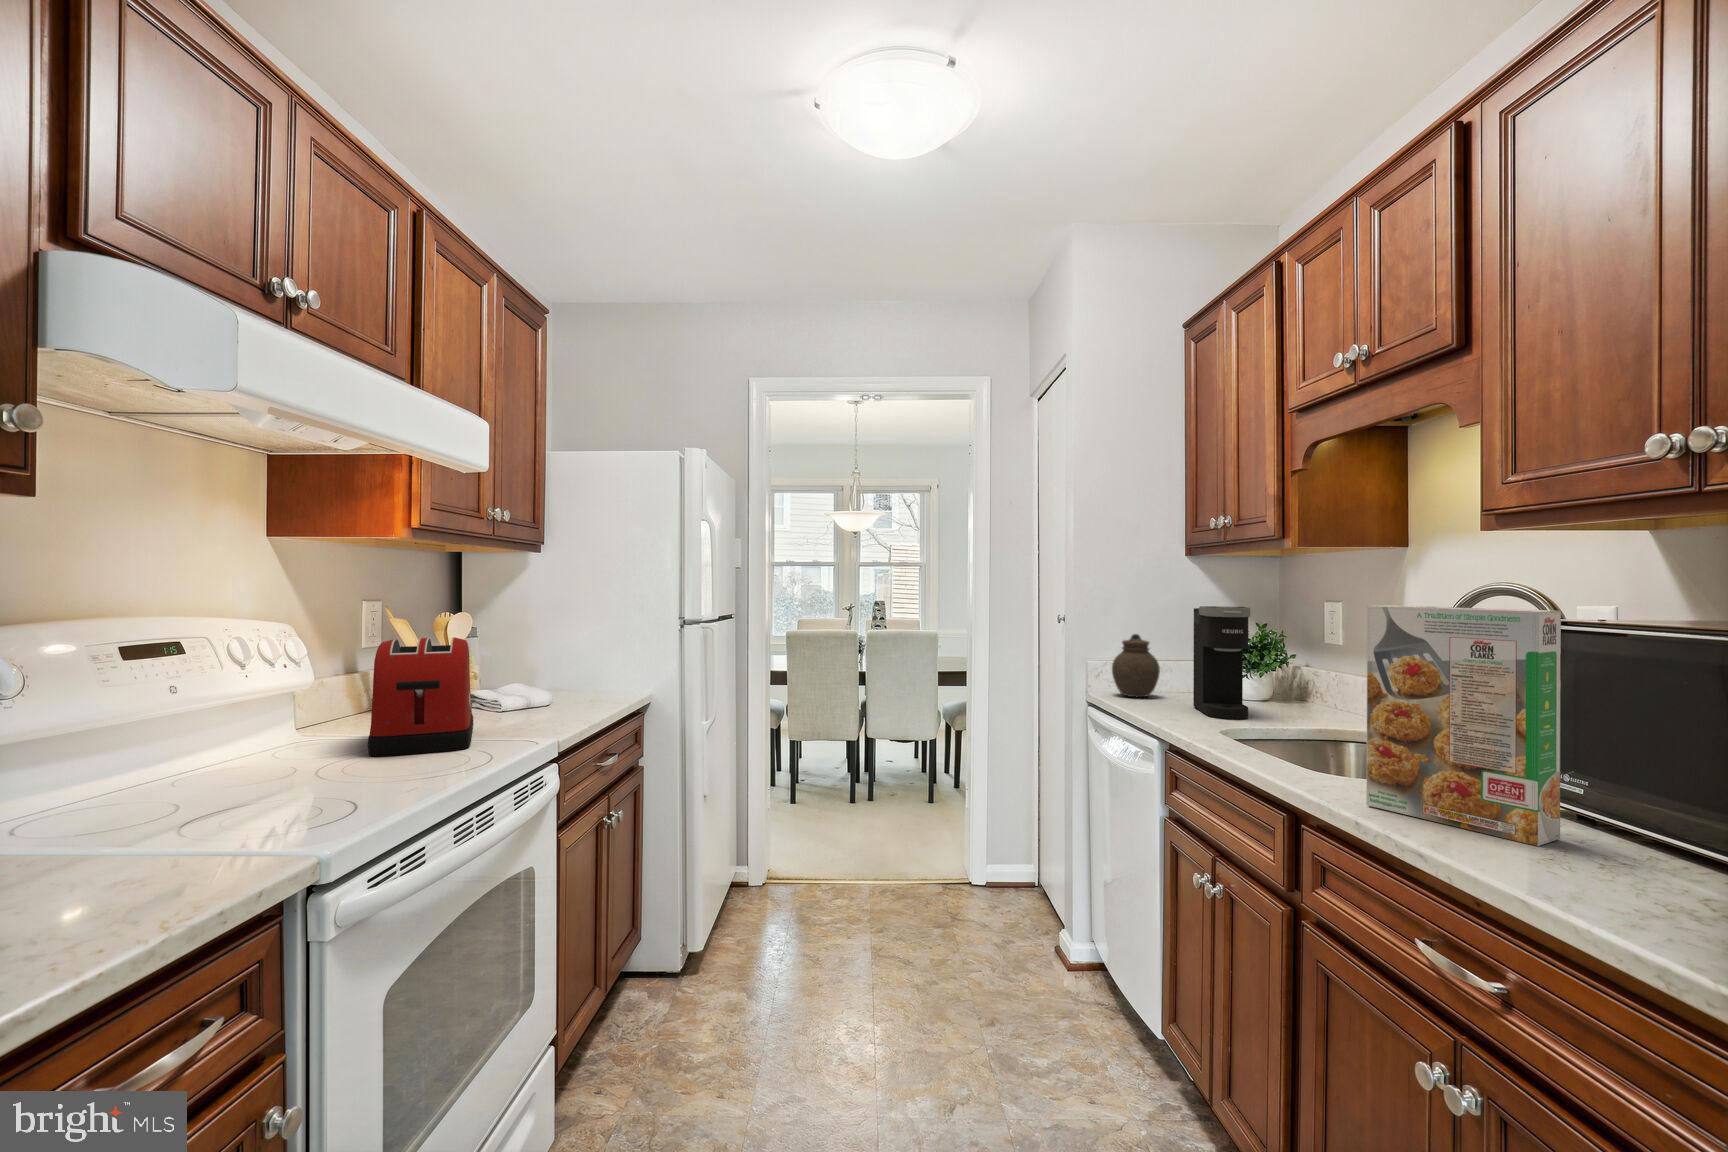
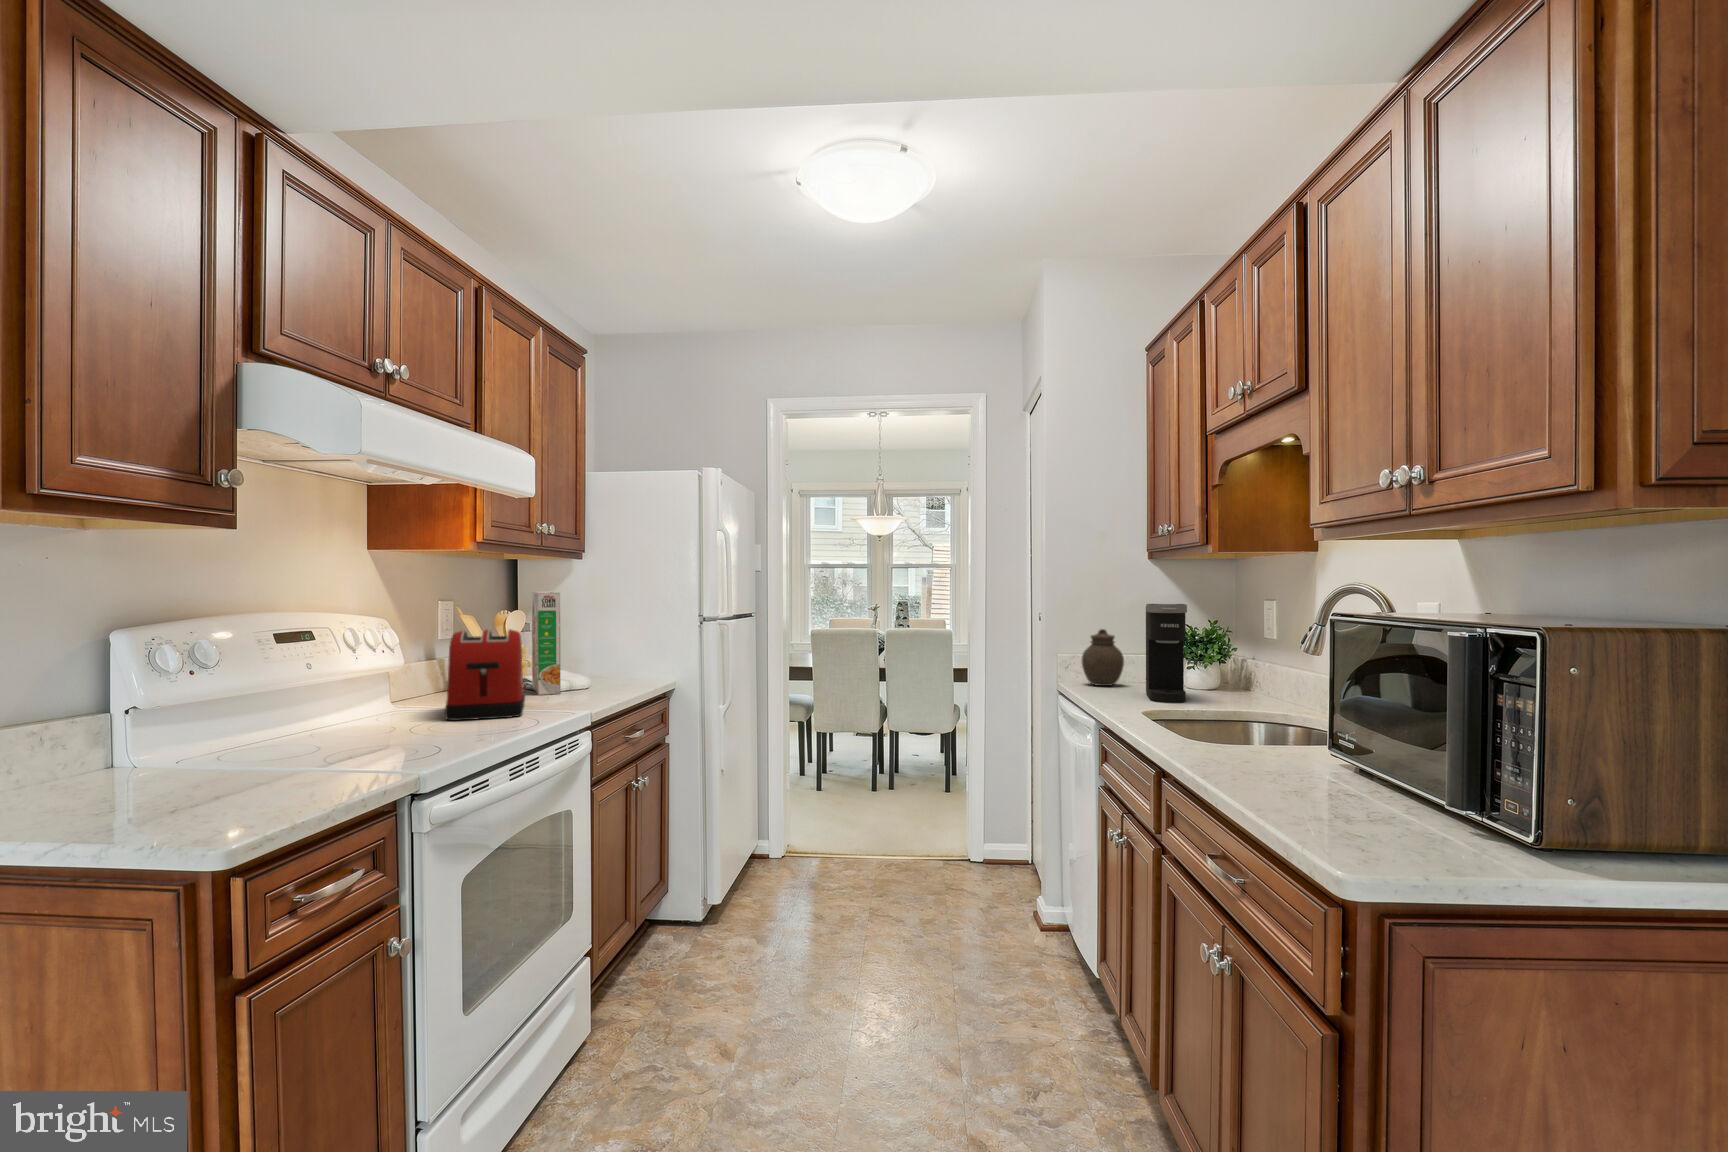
cereal box: present [1366,605,1561,846] -> present [532,591,561,695]

